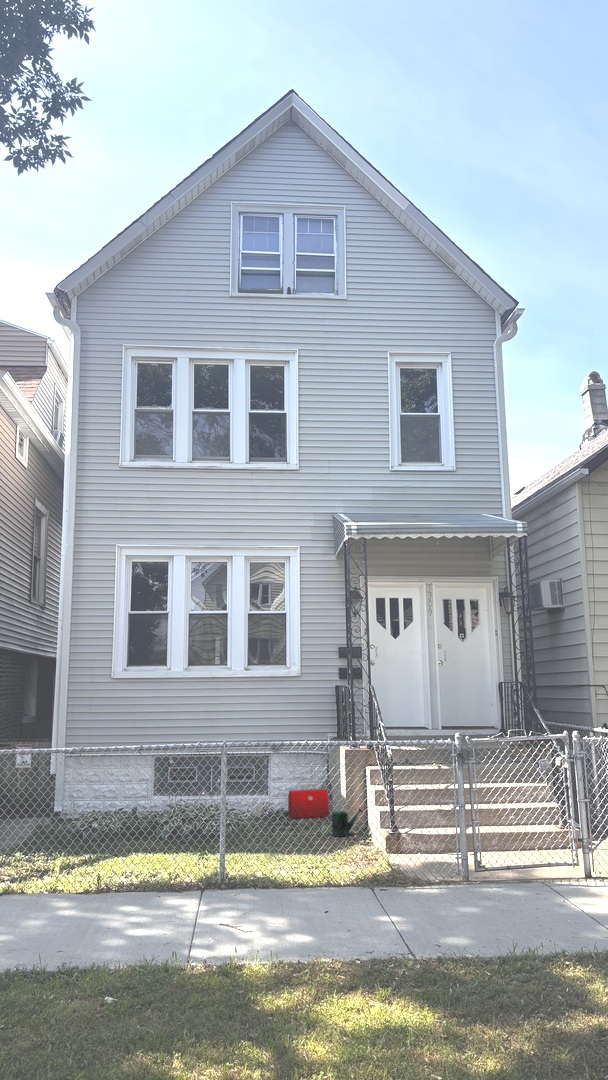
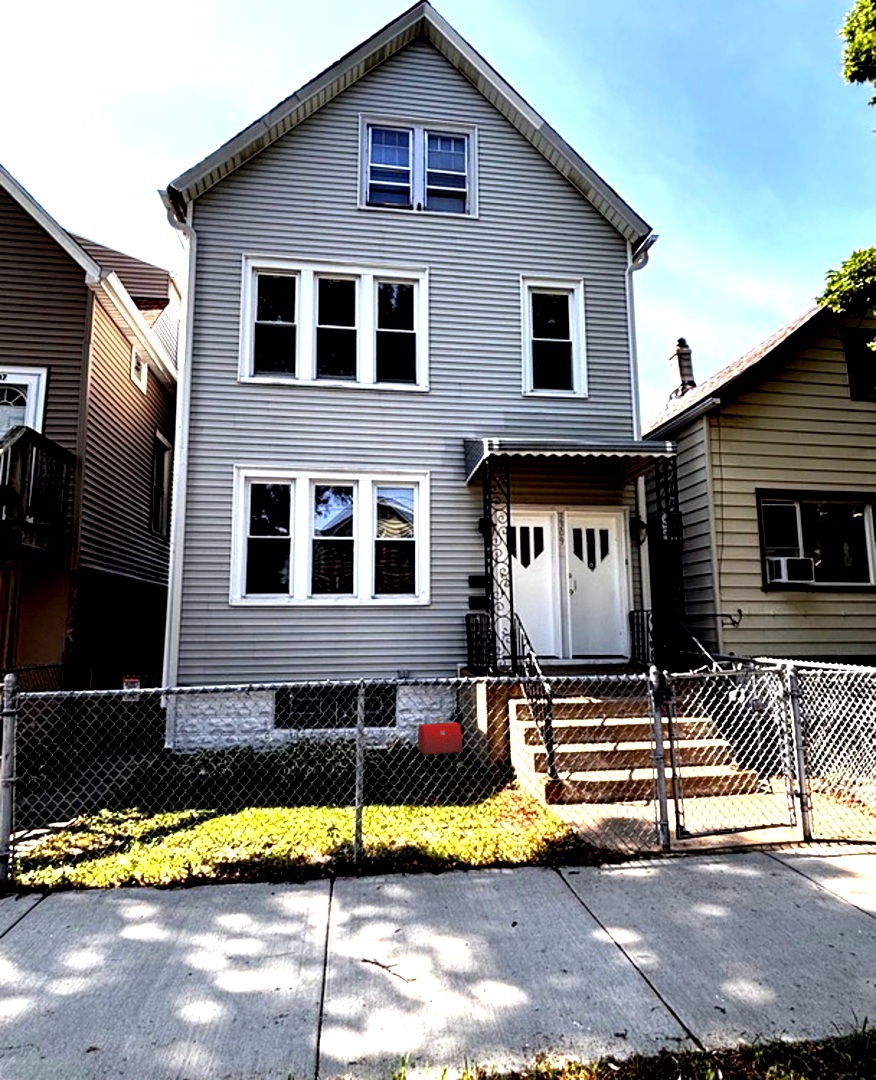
watering can: present [332,809,362,837] -> none [468,747,507,779]

